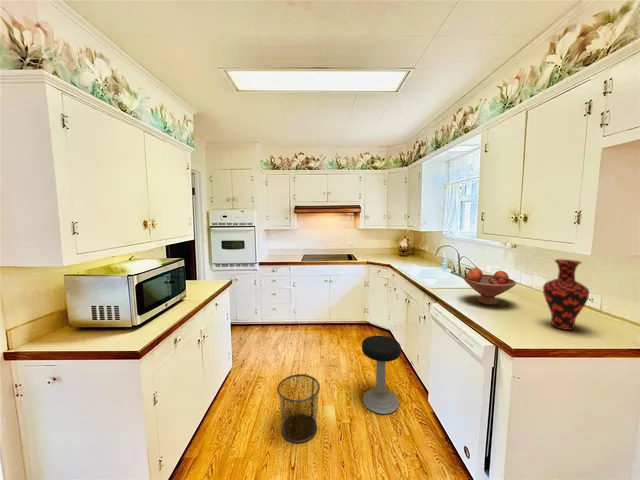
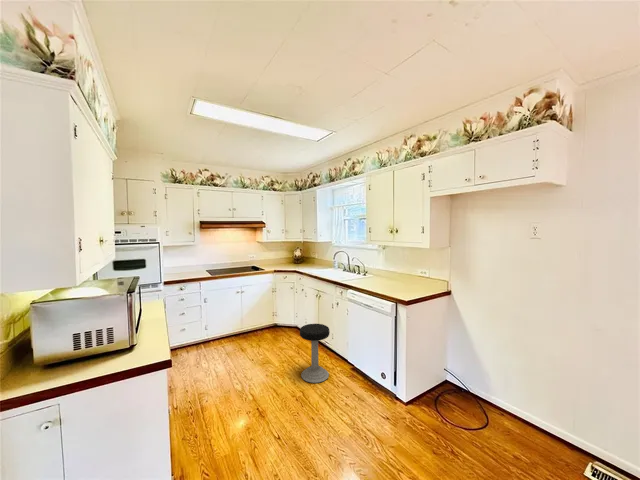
vase: present [543,259,589,330] -> none [413,253,433,291]
fruit bowl: present [463,268,516,305] -> none [367,263,397,286]
waste bin: present [277,374,320,443] -> none [245,365,282,422]

